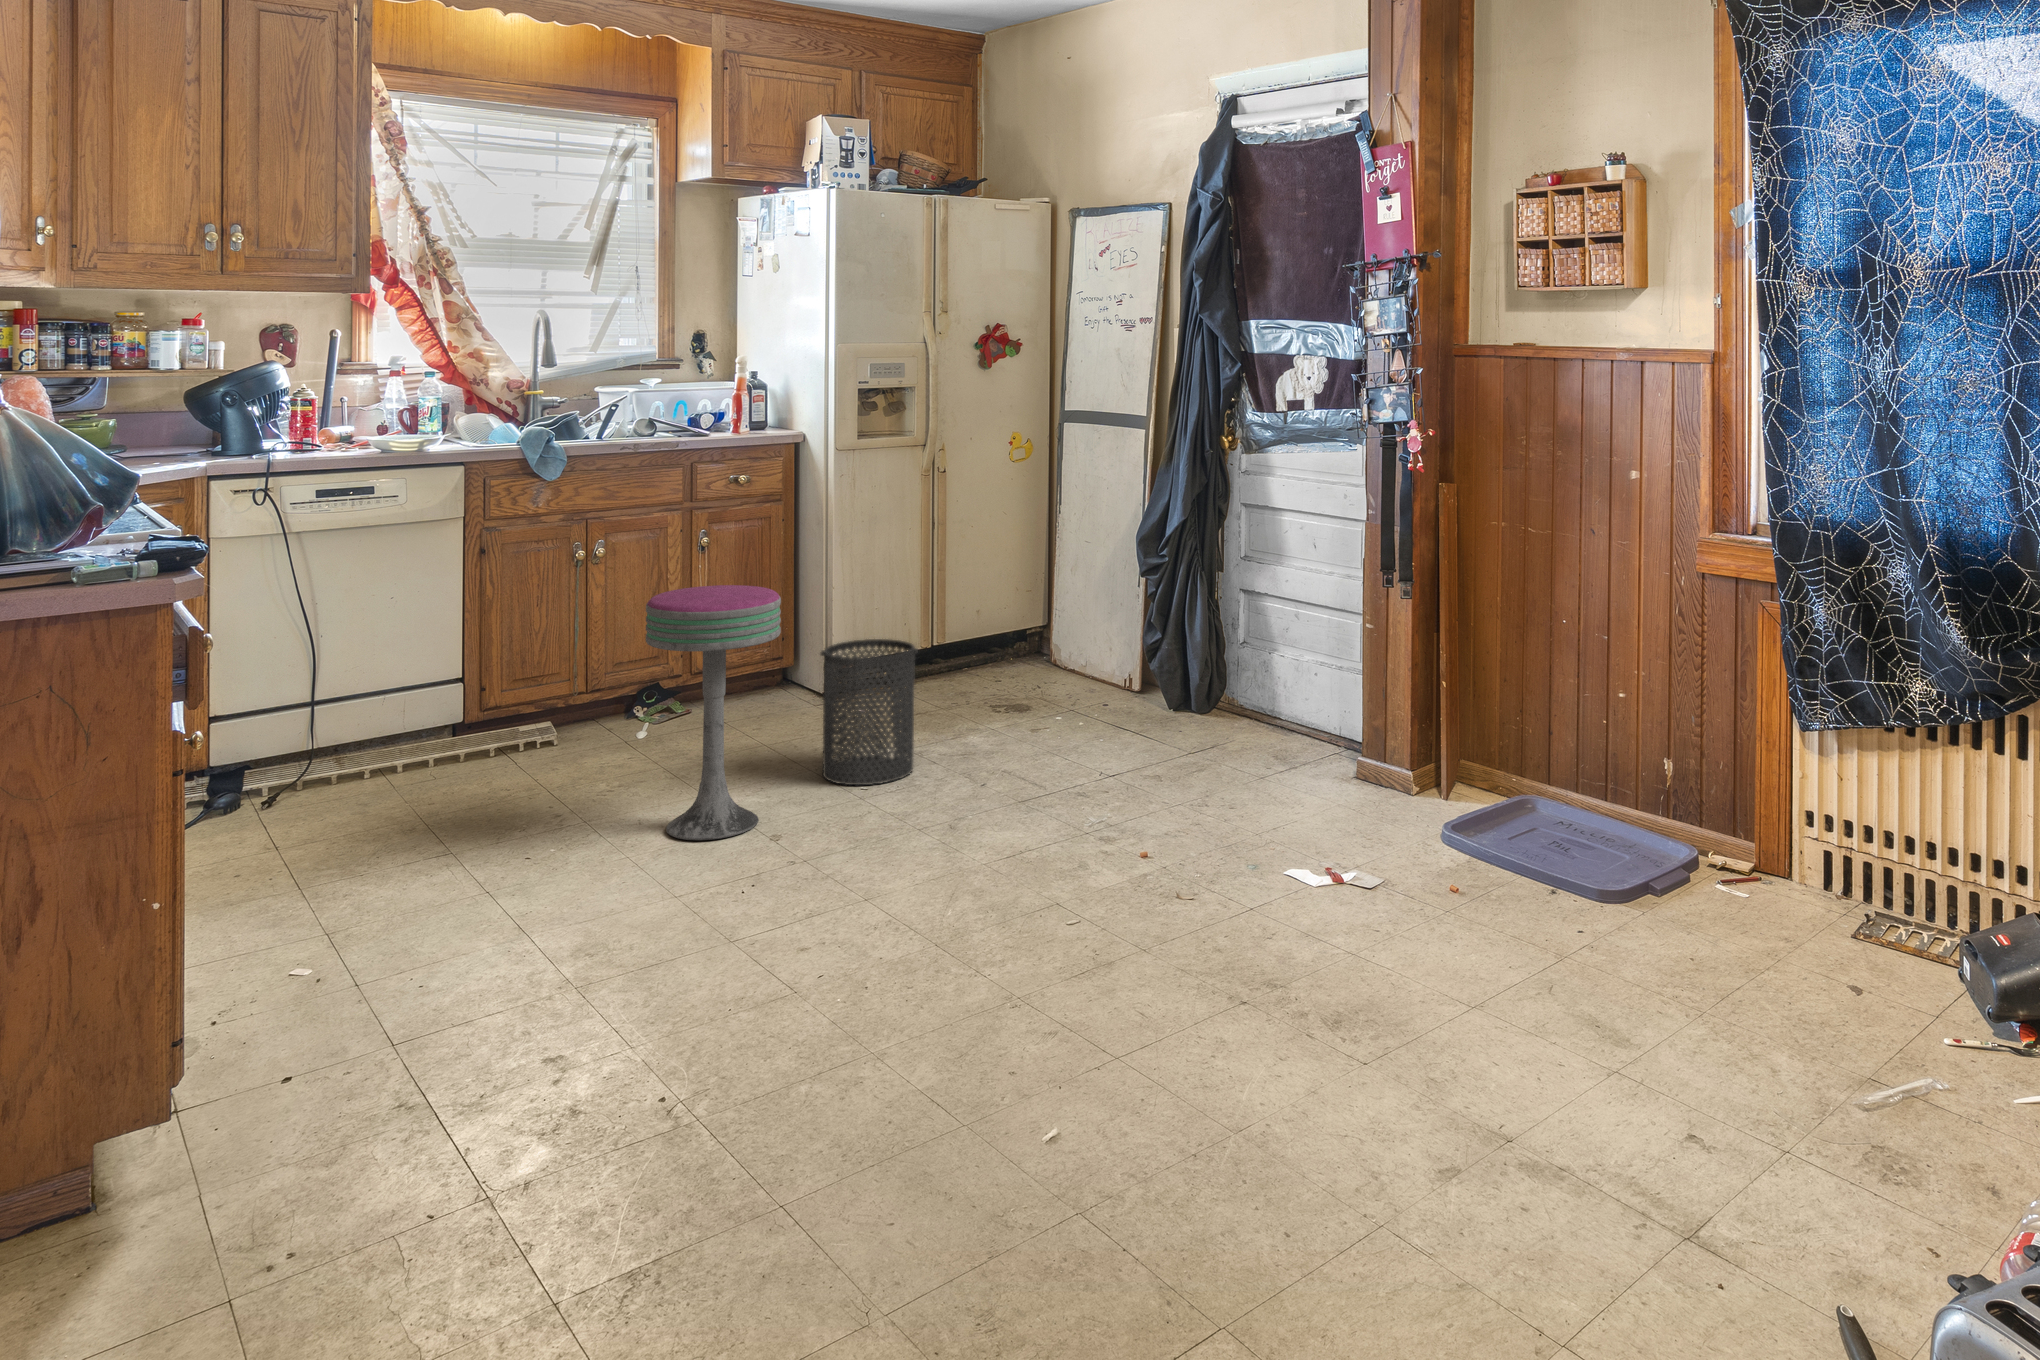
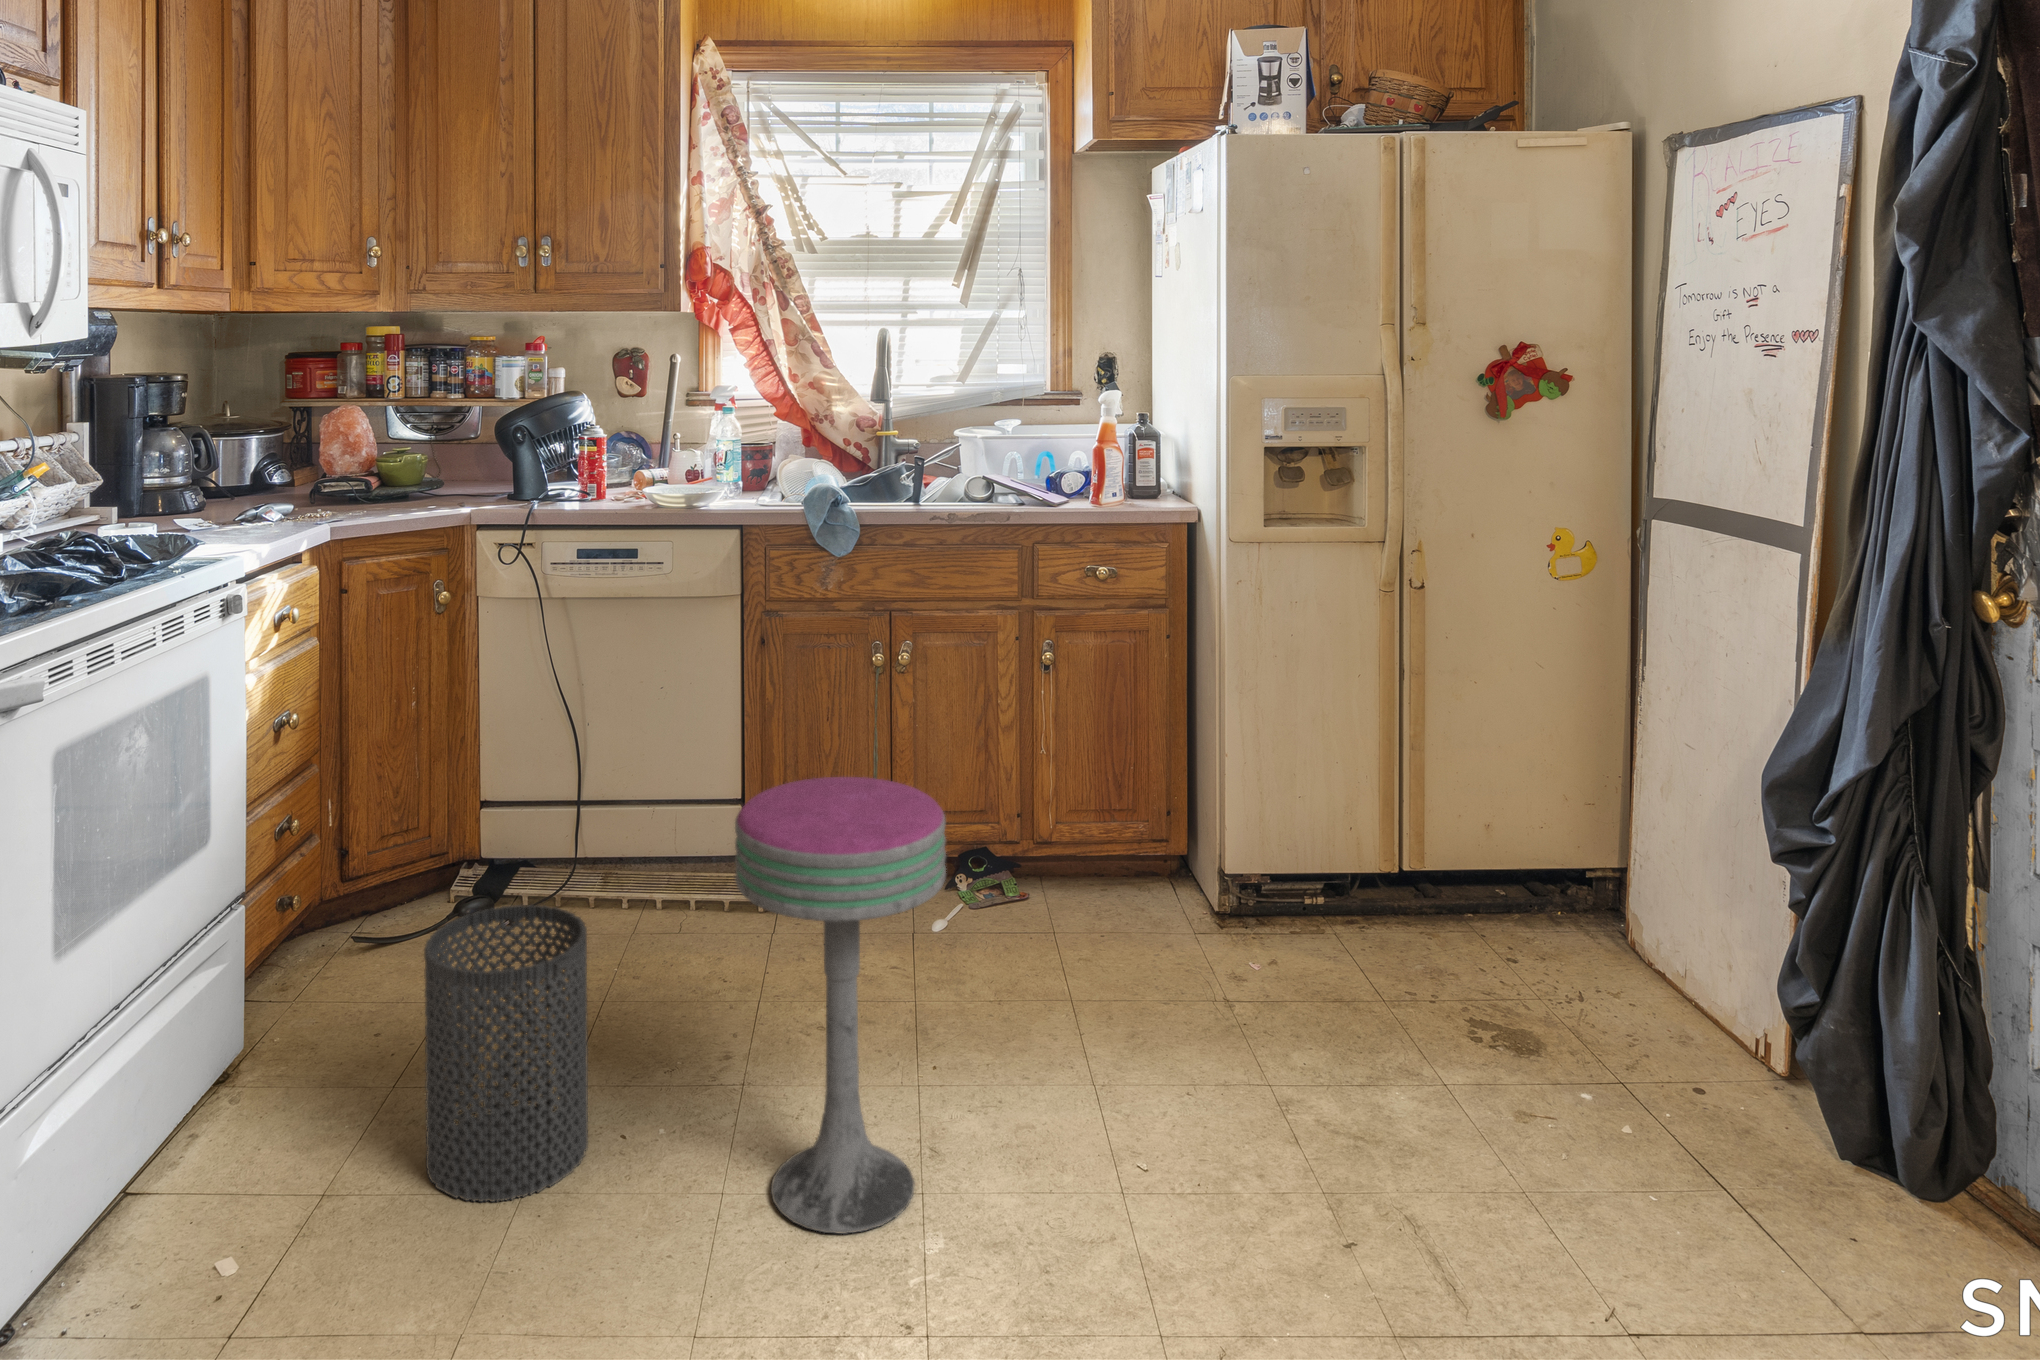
trash can: present [821,639,918,785] -> present [424,904,588,1202]

